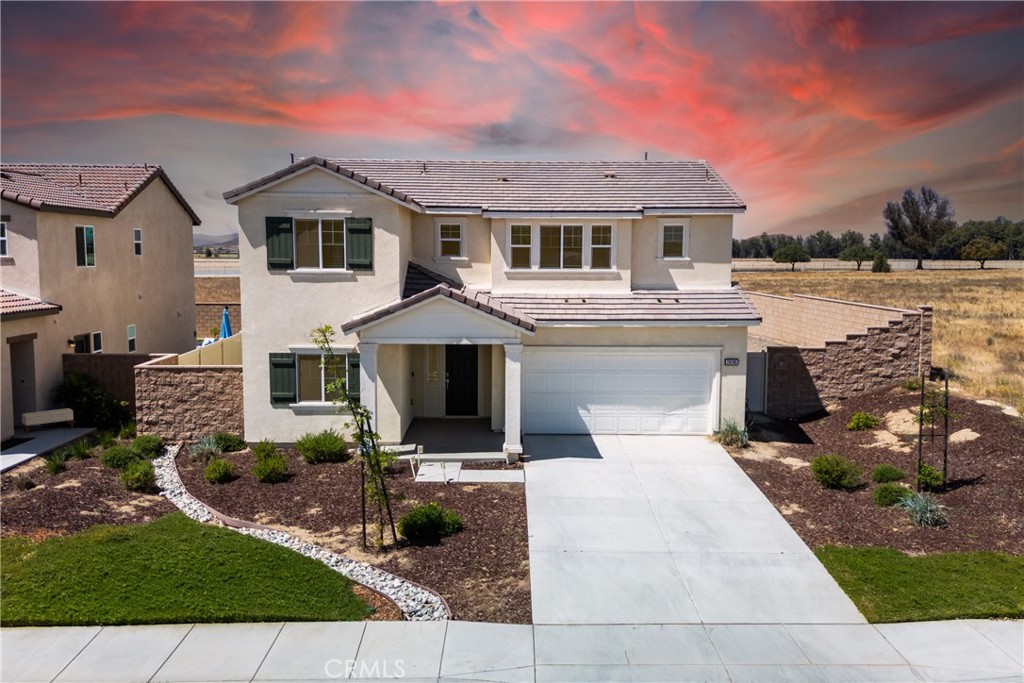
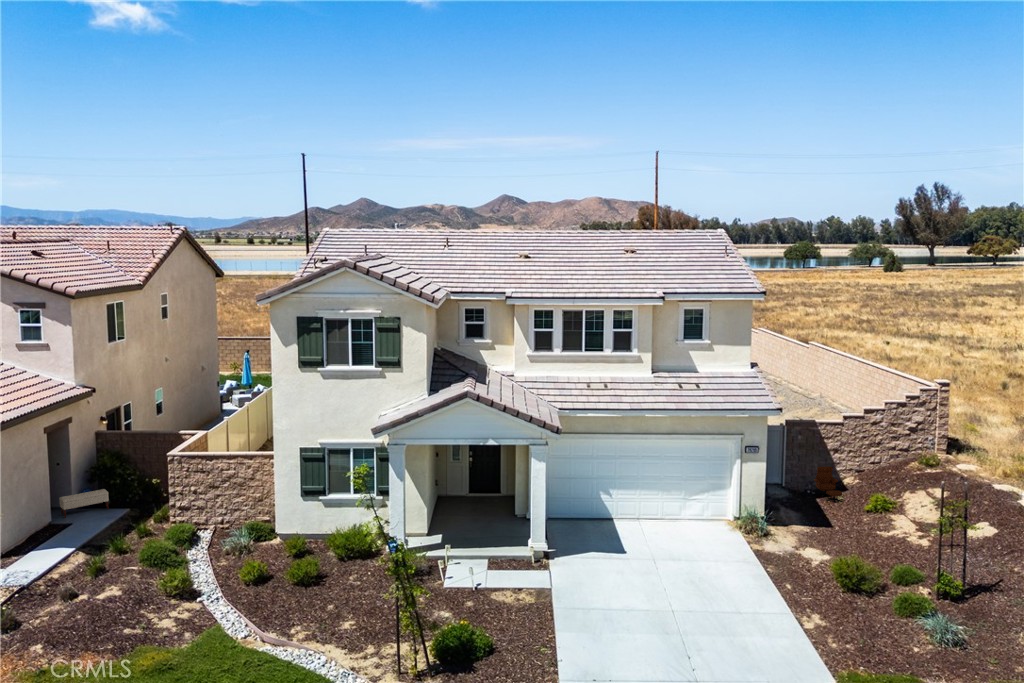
lounge chair: none [796,391,825,425] -> present [814,467,842,503]

